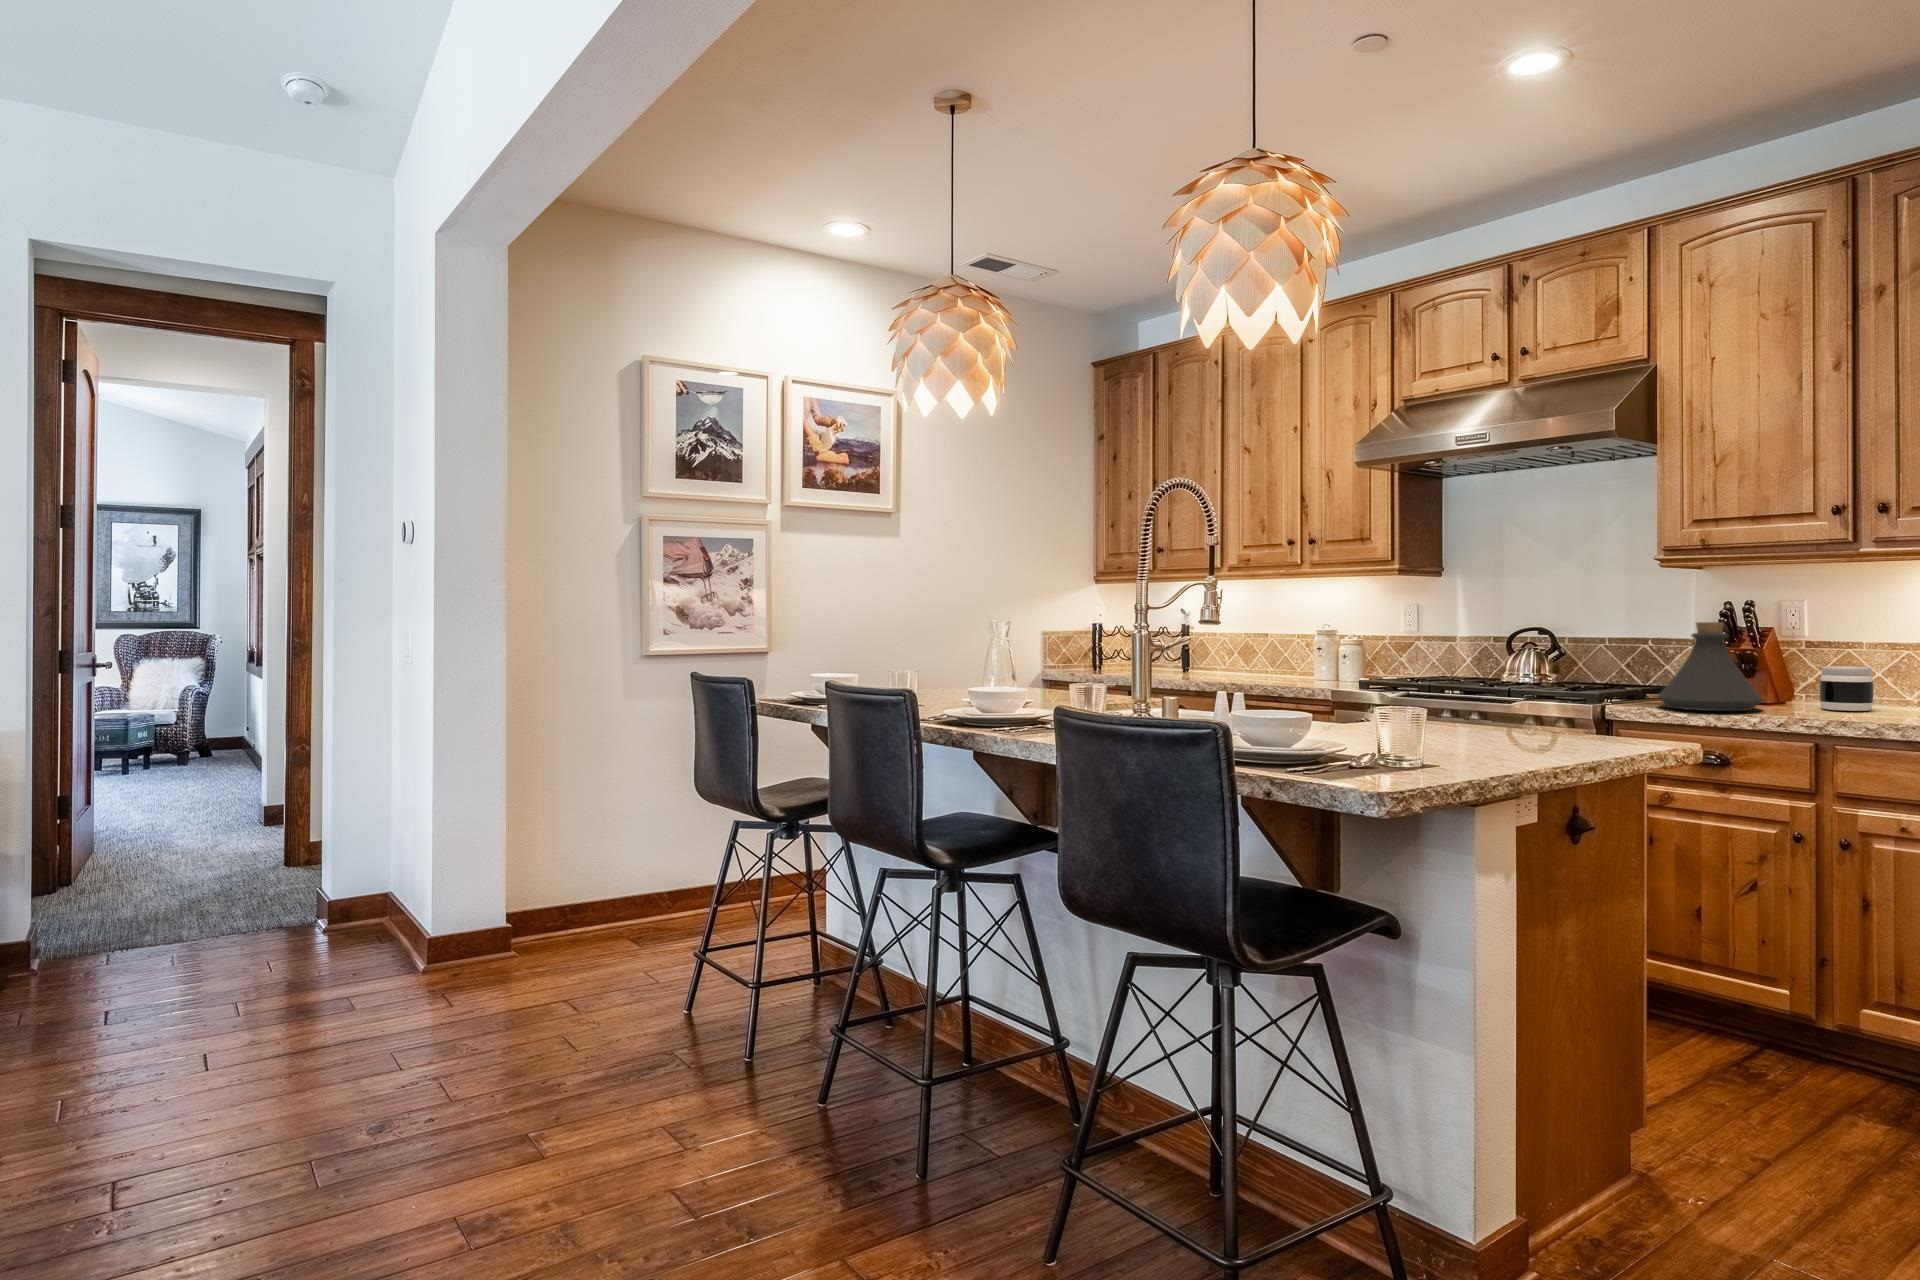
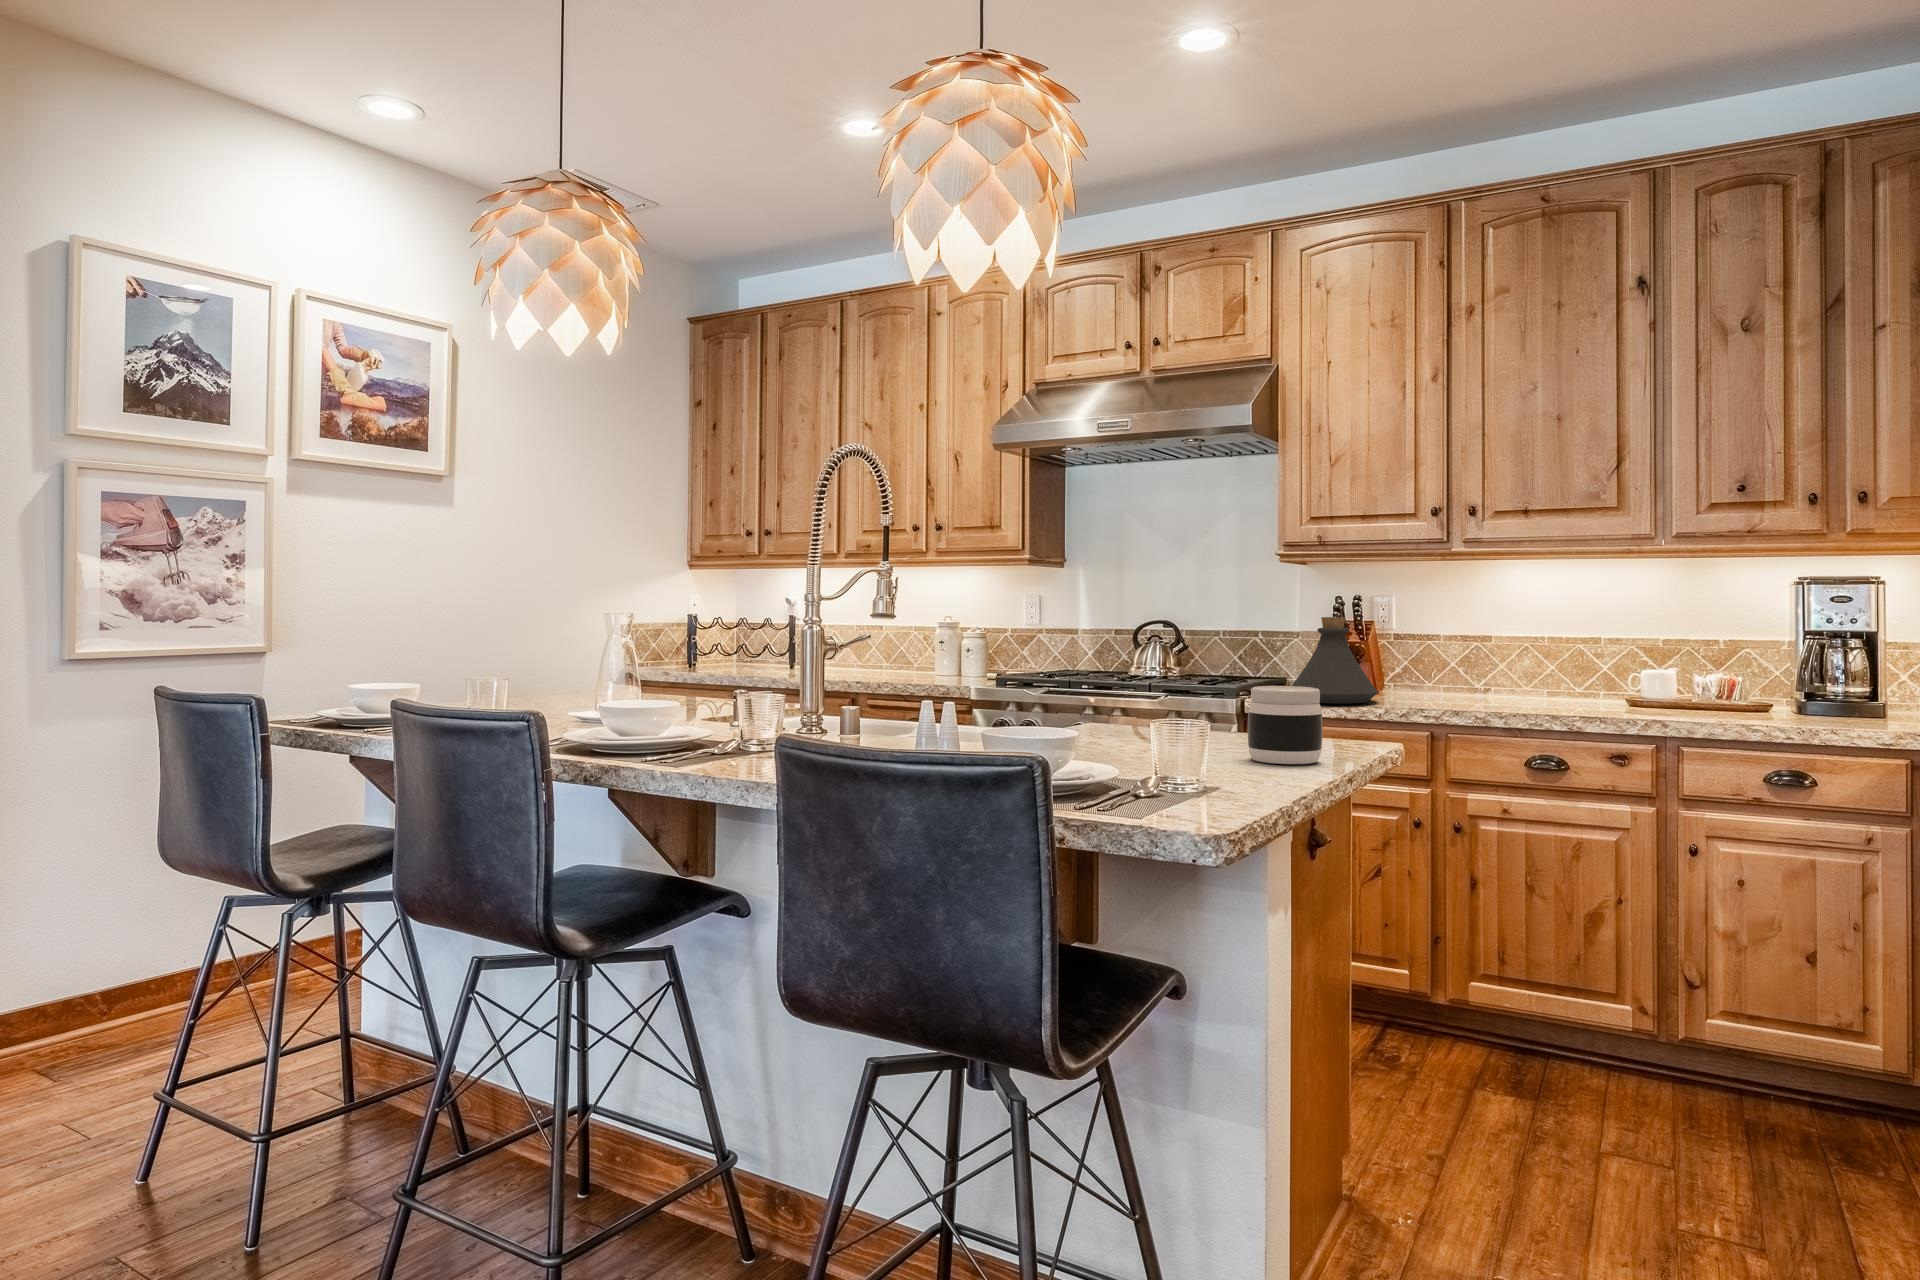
jar: present [1819,666,1874,711] -> present [1248,686,1322,764]

